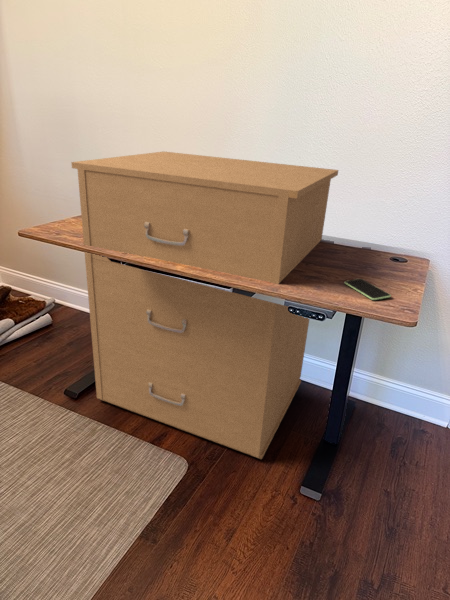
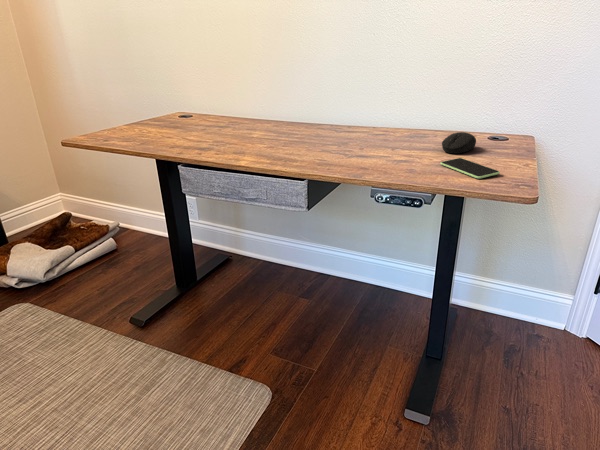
filing cabinet: present [72,152,338,459] -> none [110,42,421,381]
computer mouse: none [348,254,377,273] -> present [442,132,476,153]

